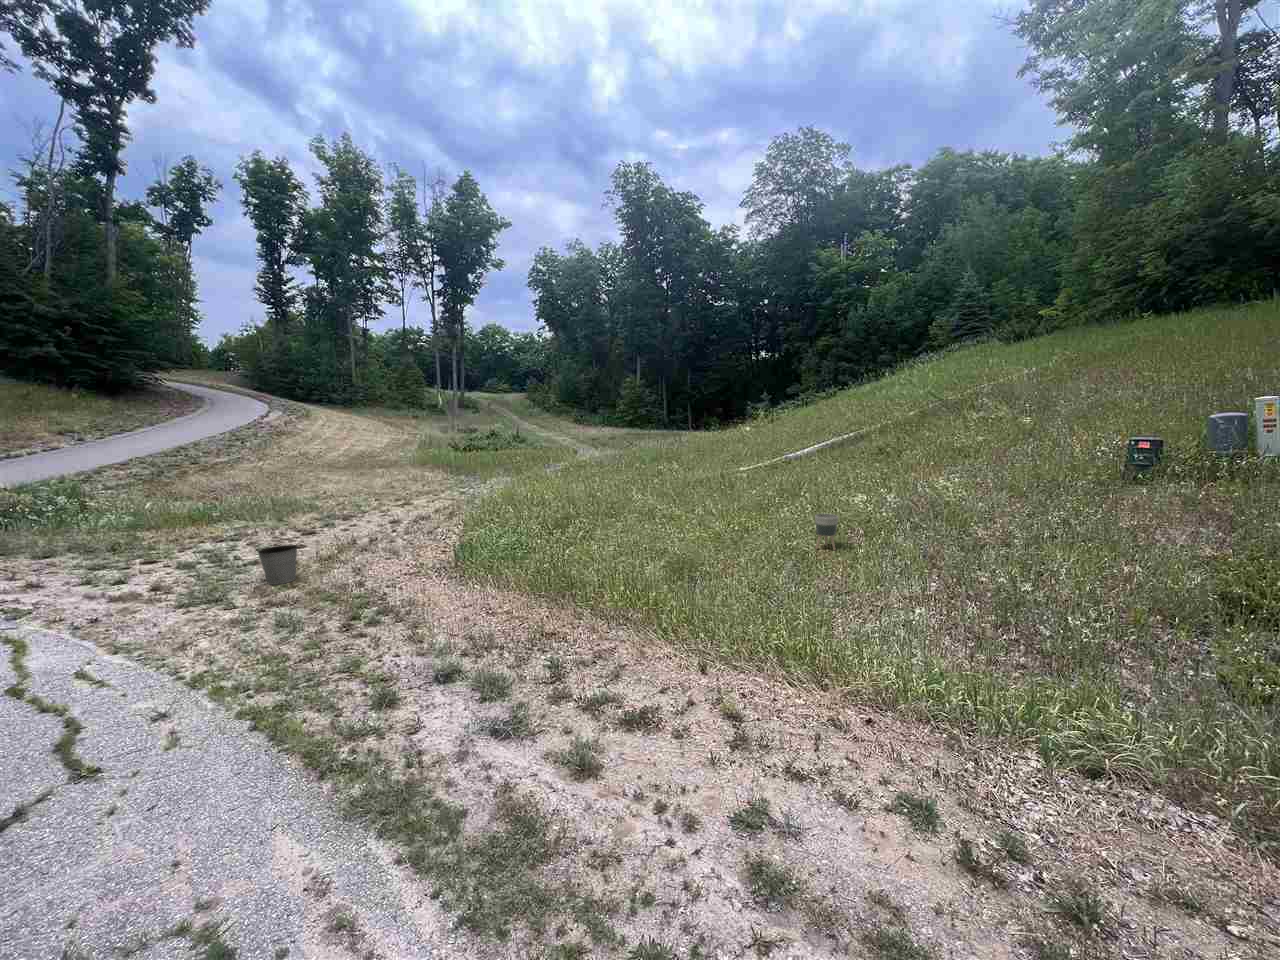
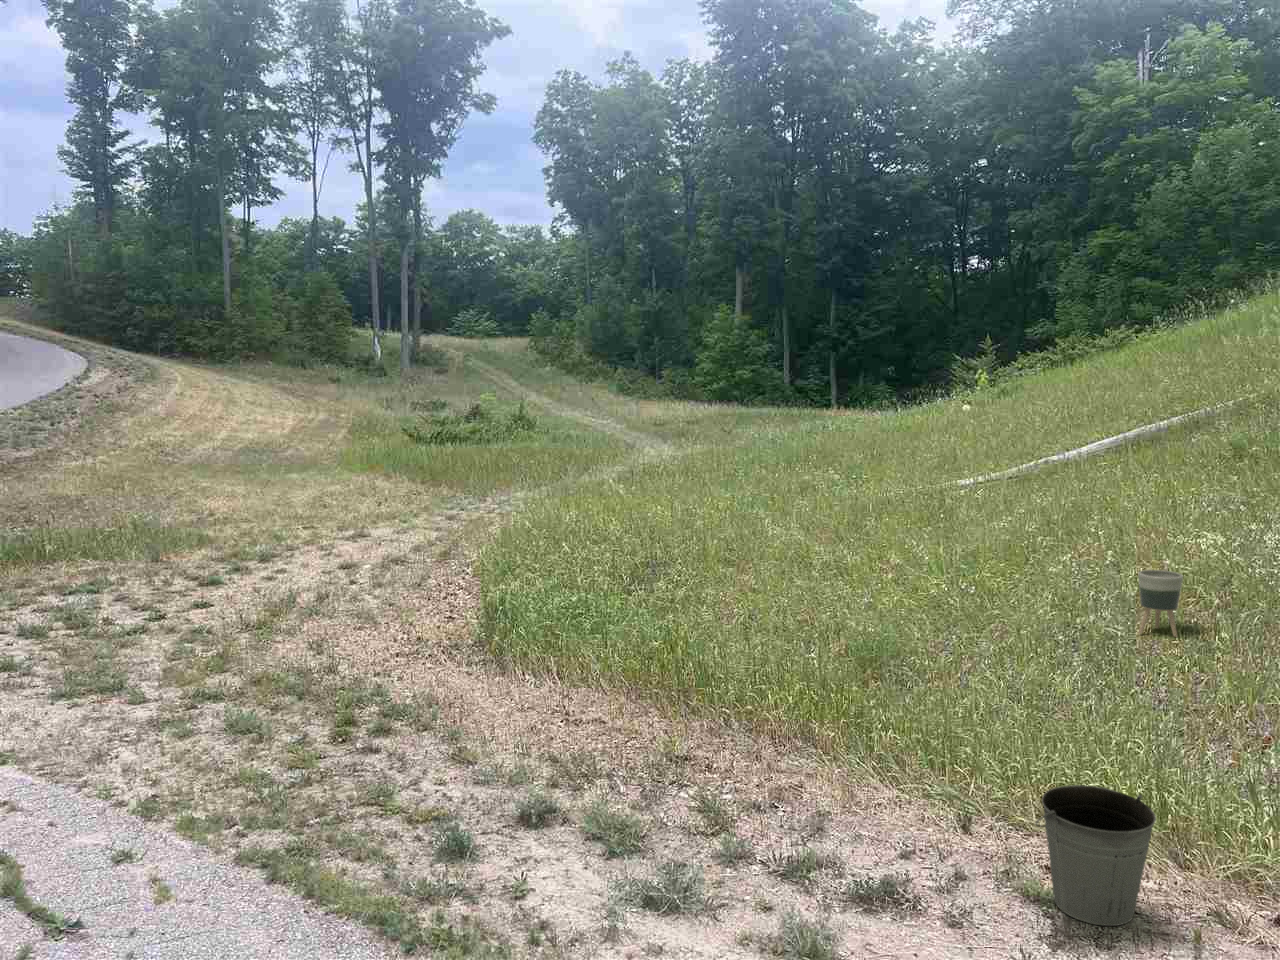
bucket: present [257,545,298,585] -> present [1035,785,1156,926]

